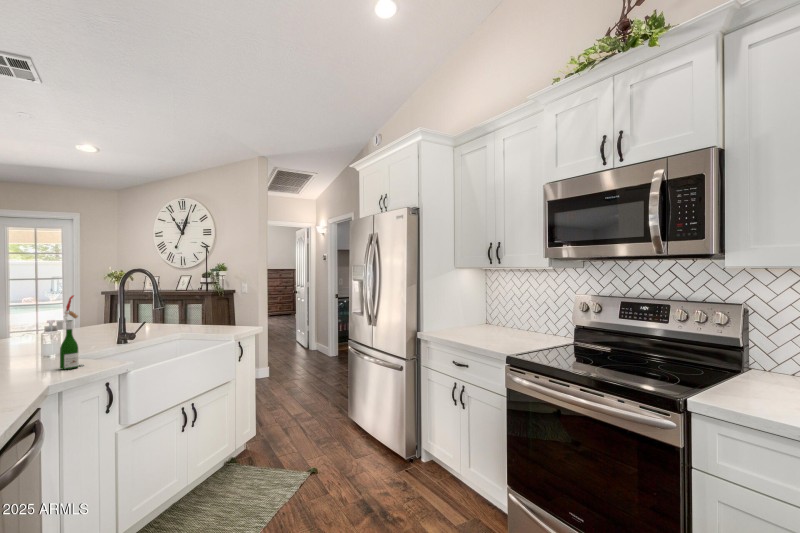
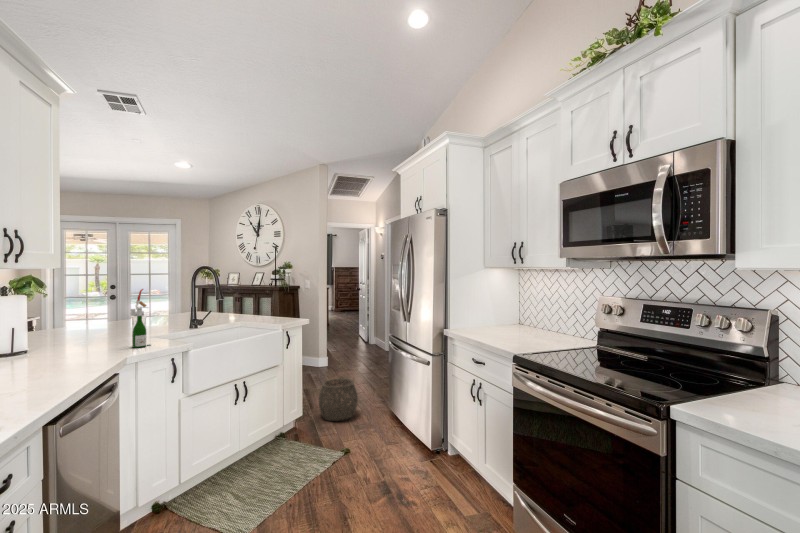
woven basket: none [271,391,316,439] -> present [319,379,358,421]

